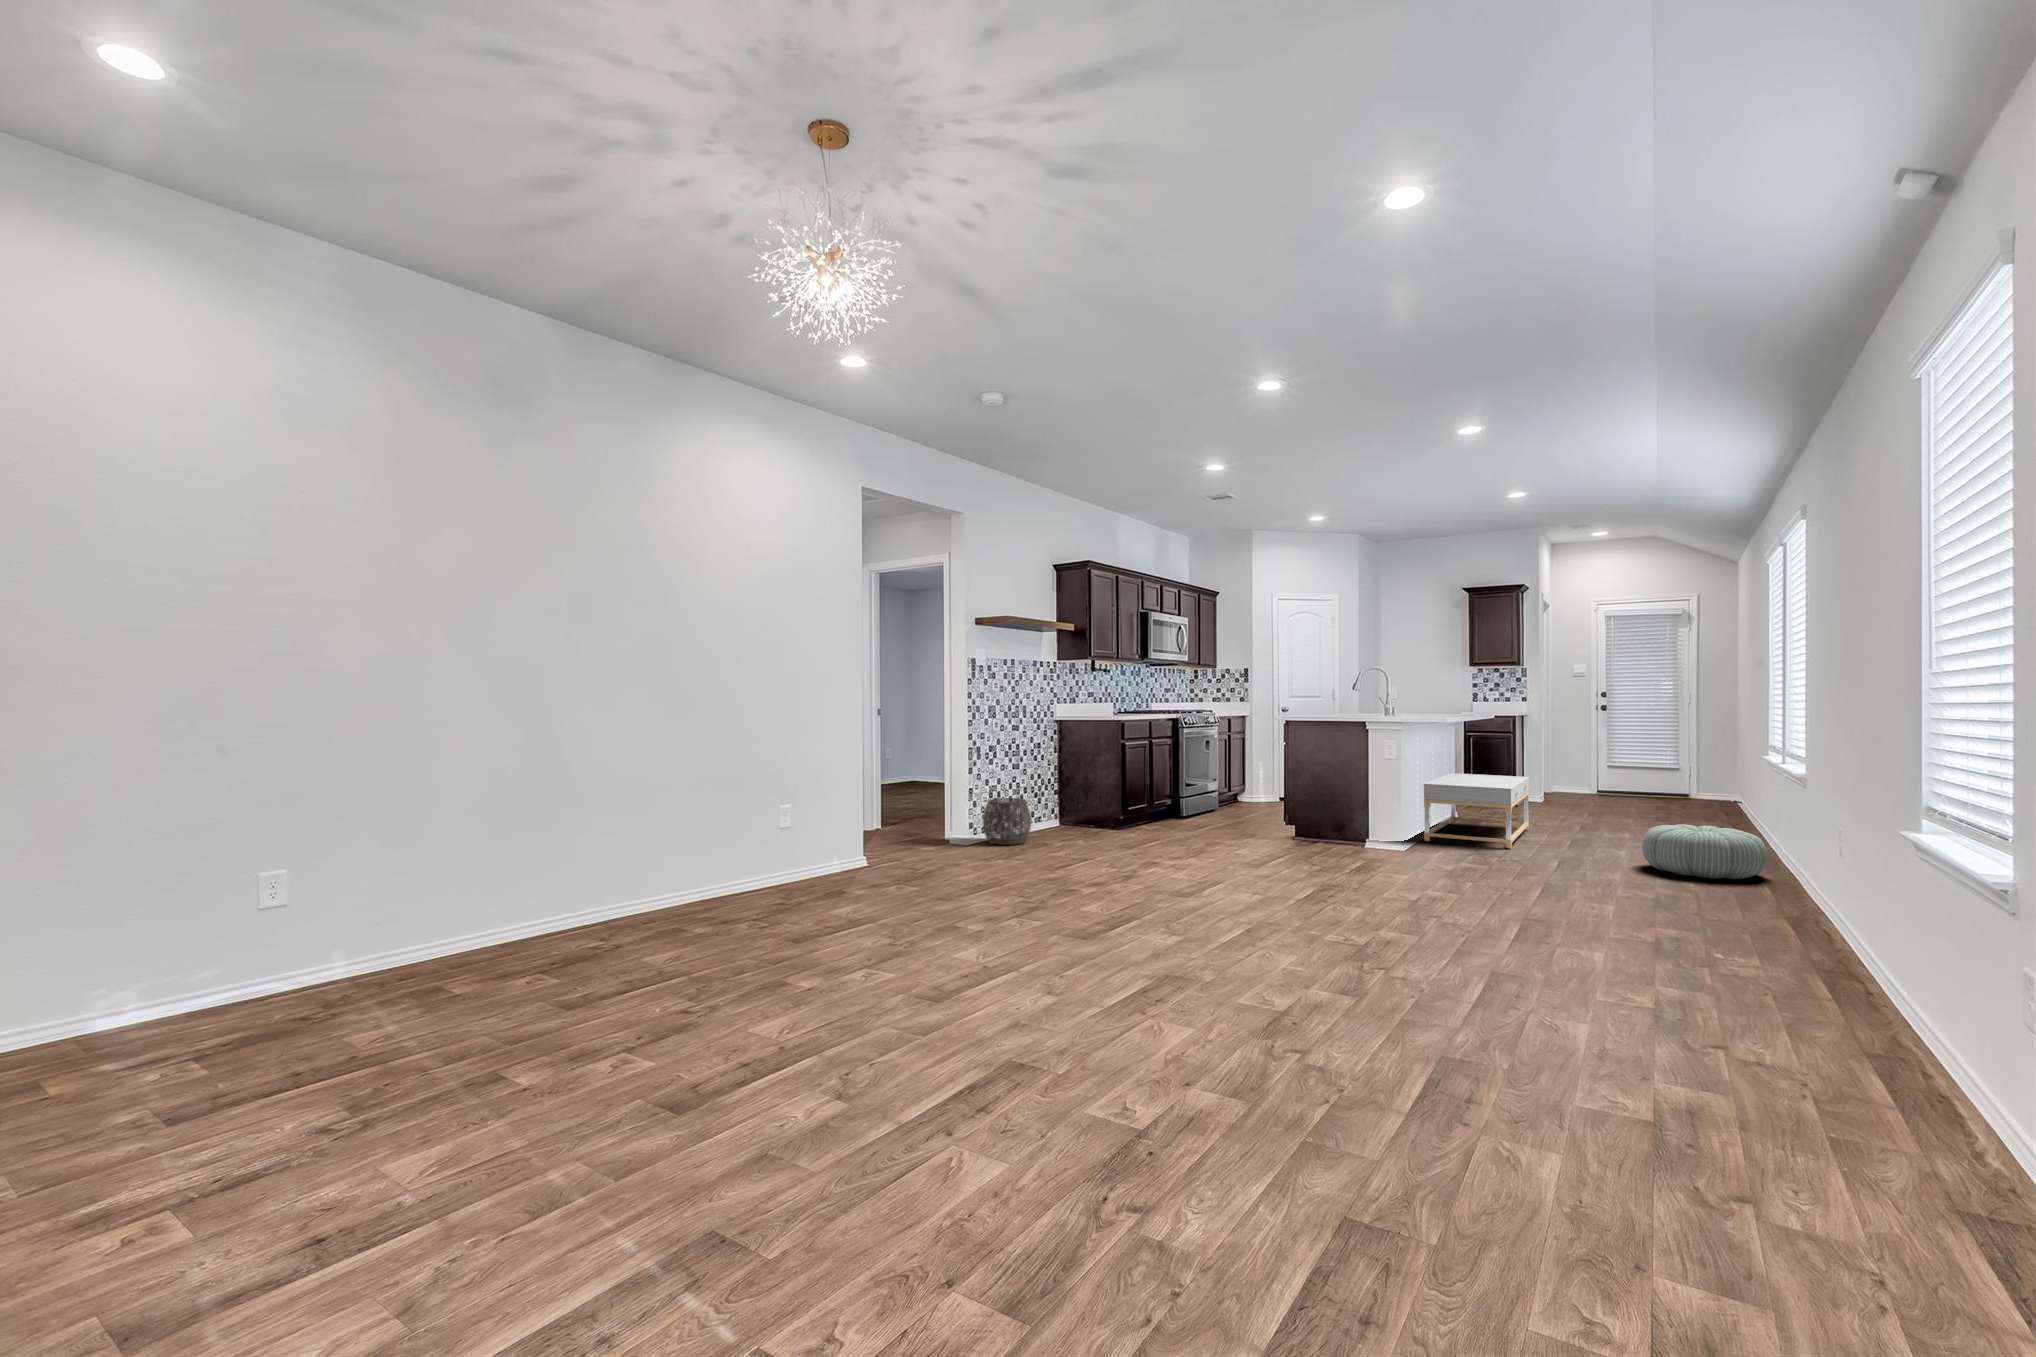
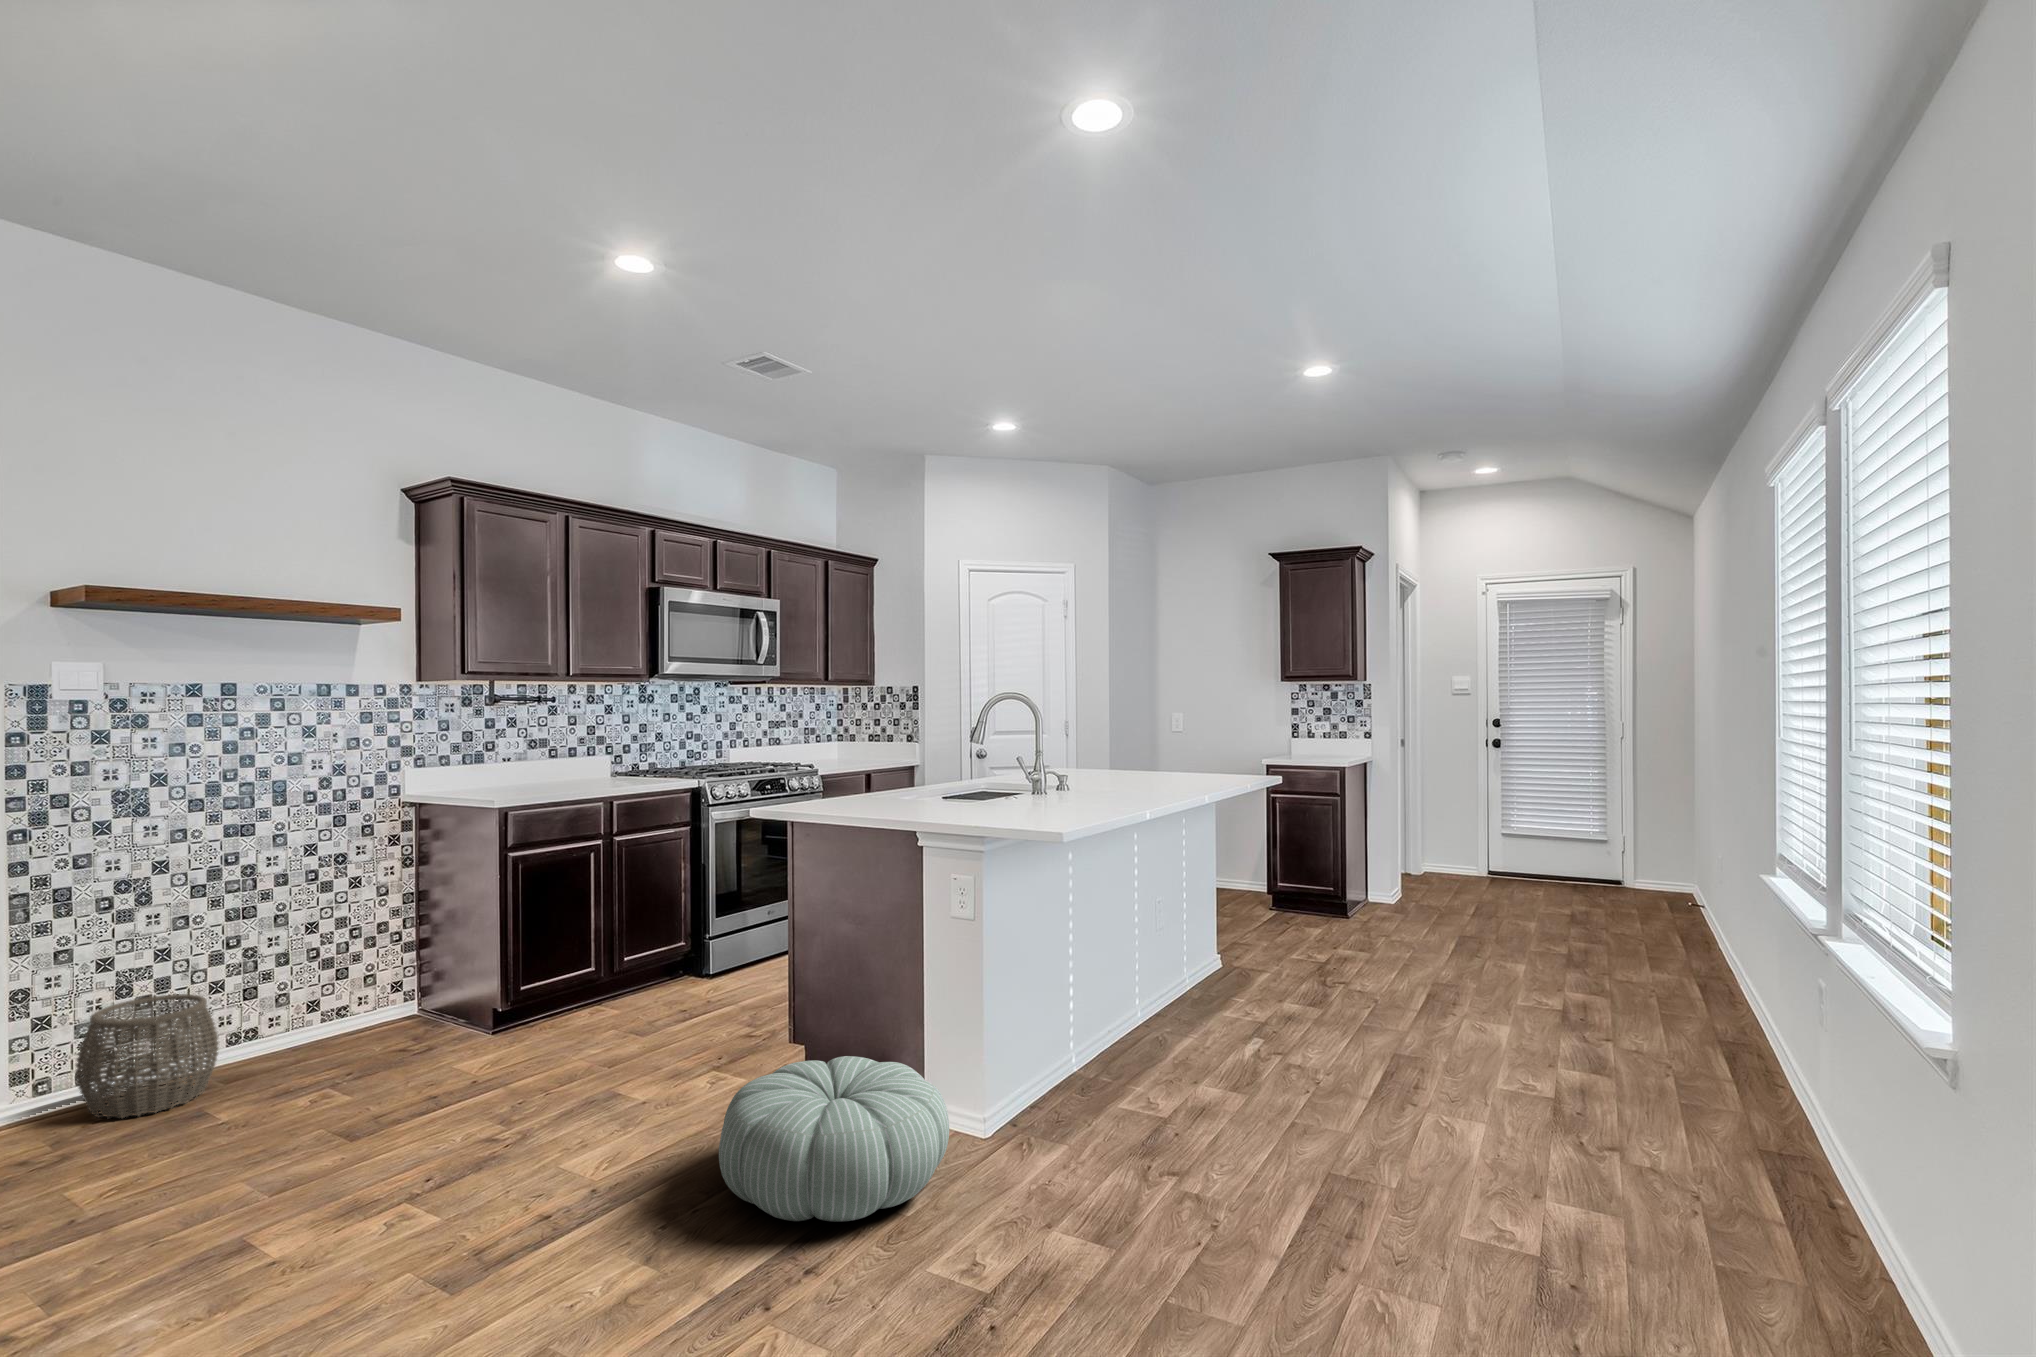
coffee table: present [1424,773,1529,849] -> none [1077,893,1319,1100]
pouf: present [1642,824,1768,879] -> present [719,1056,949,1222]

